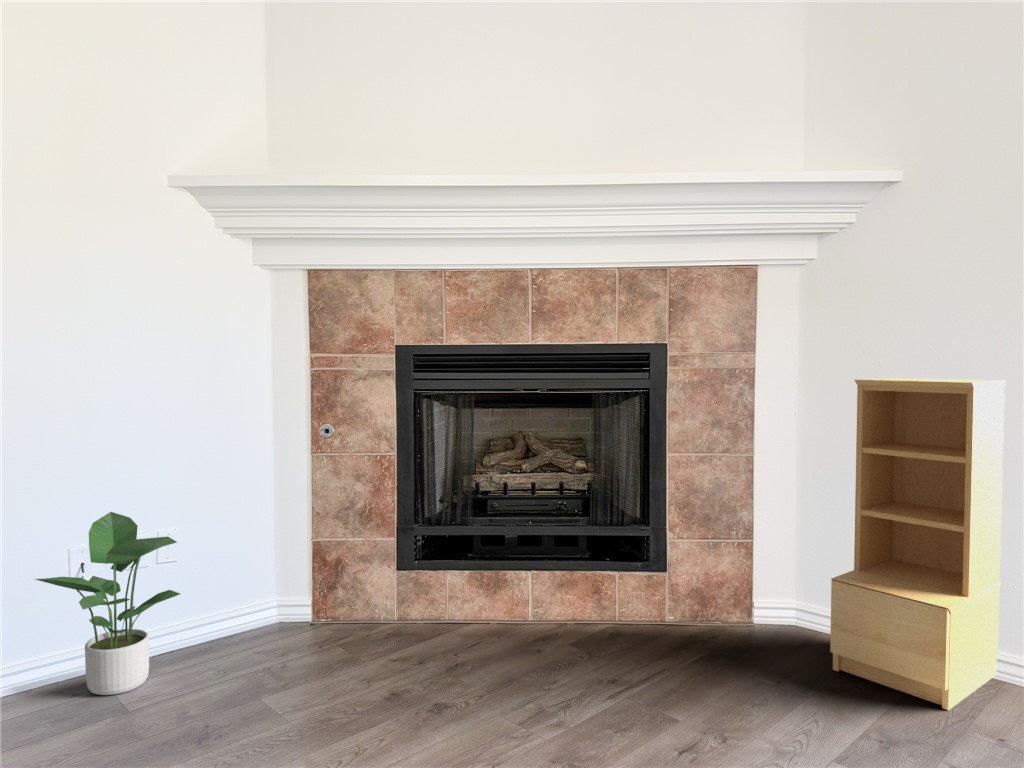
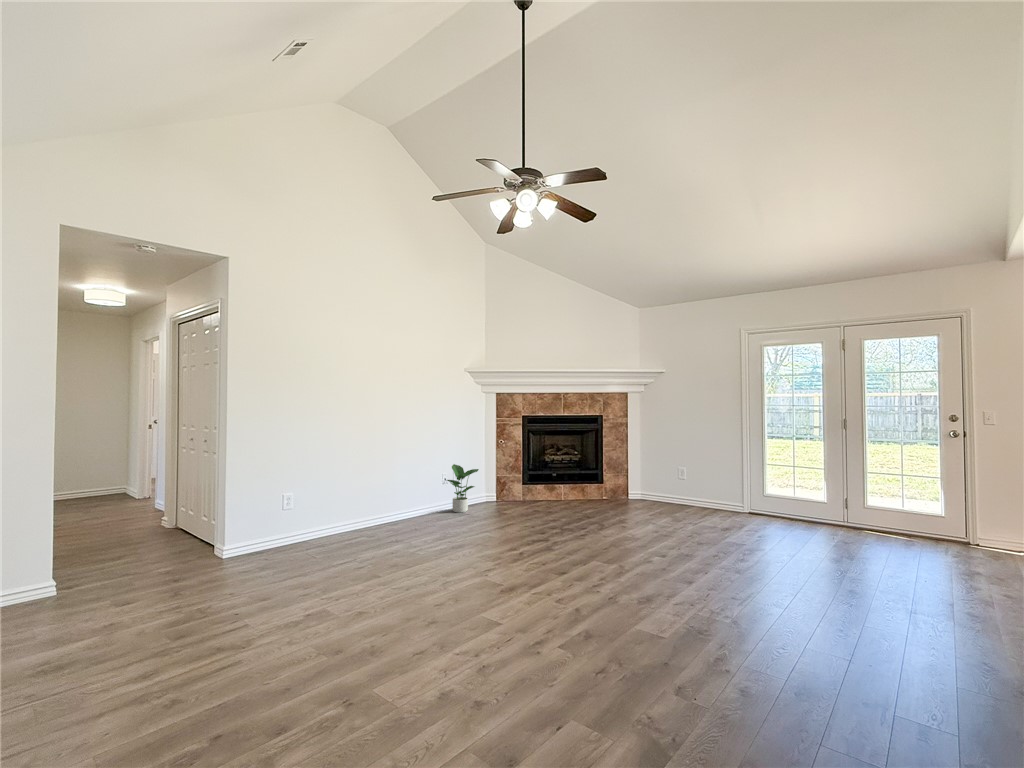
bookshelf: present [830,378,1006,710] -> none [649,426,692,510]

